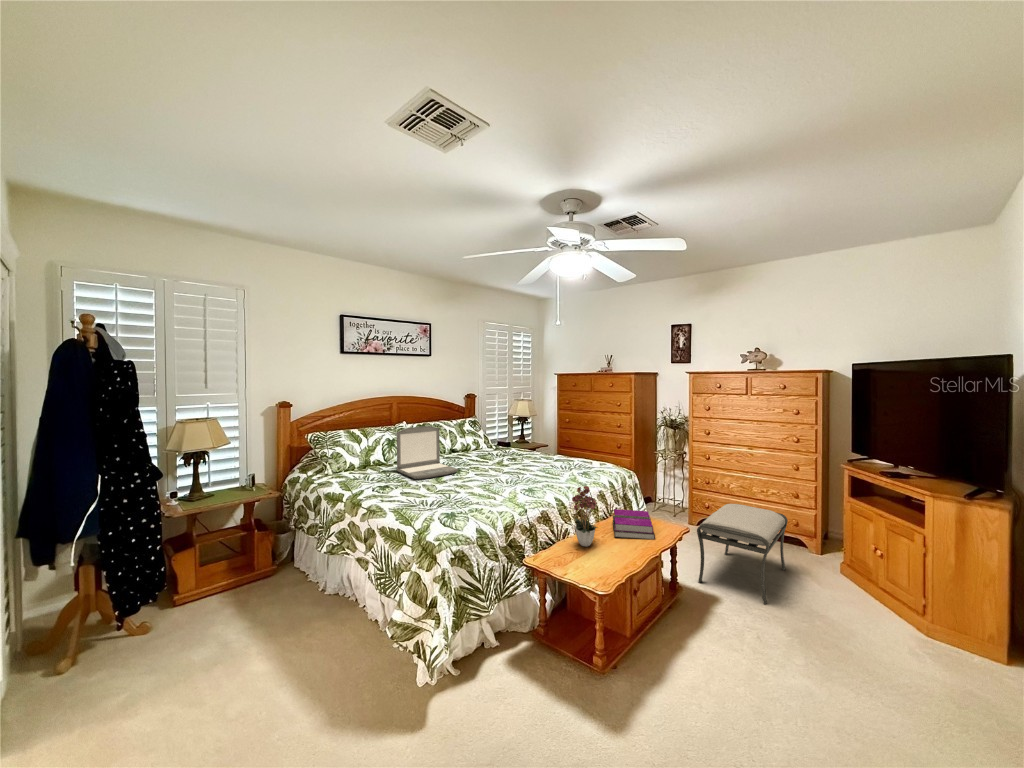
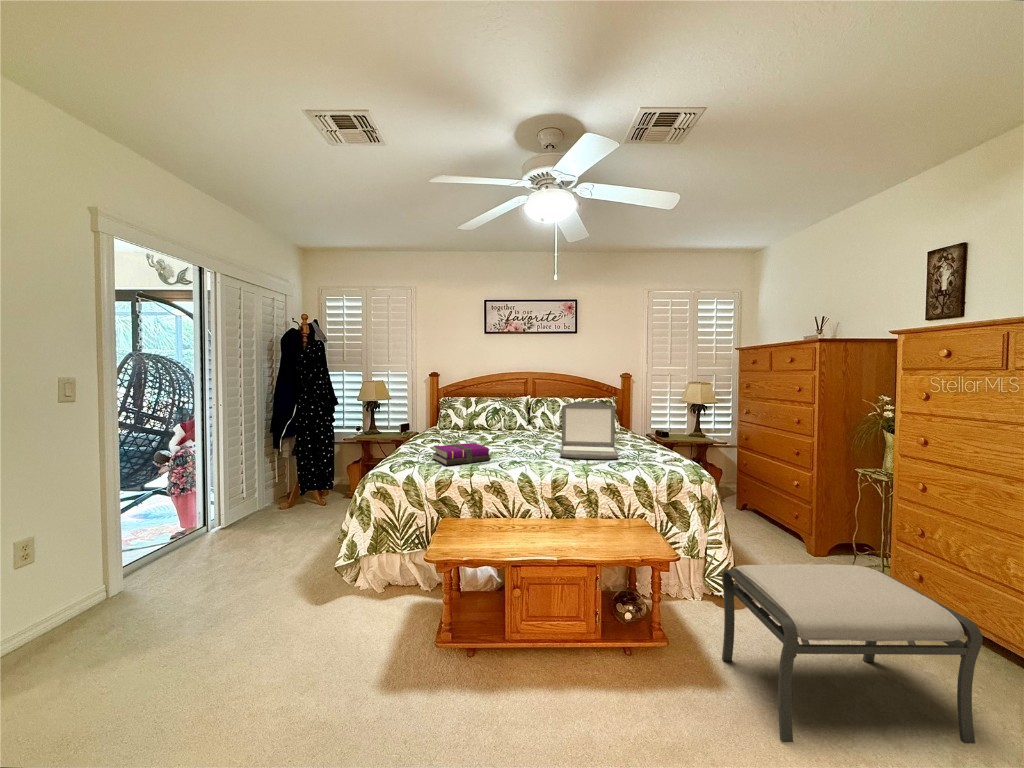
laptop: present [396,426,458,479] -> present [560,402,619,459]
flower arrangement: present [572,486,597,547] -> none [490,454,537,528]
notebook: present [613,509,655,540] -> present [433,443,491,465]

